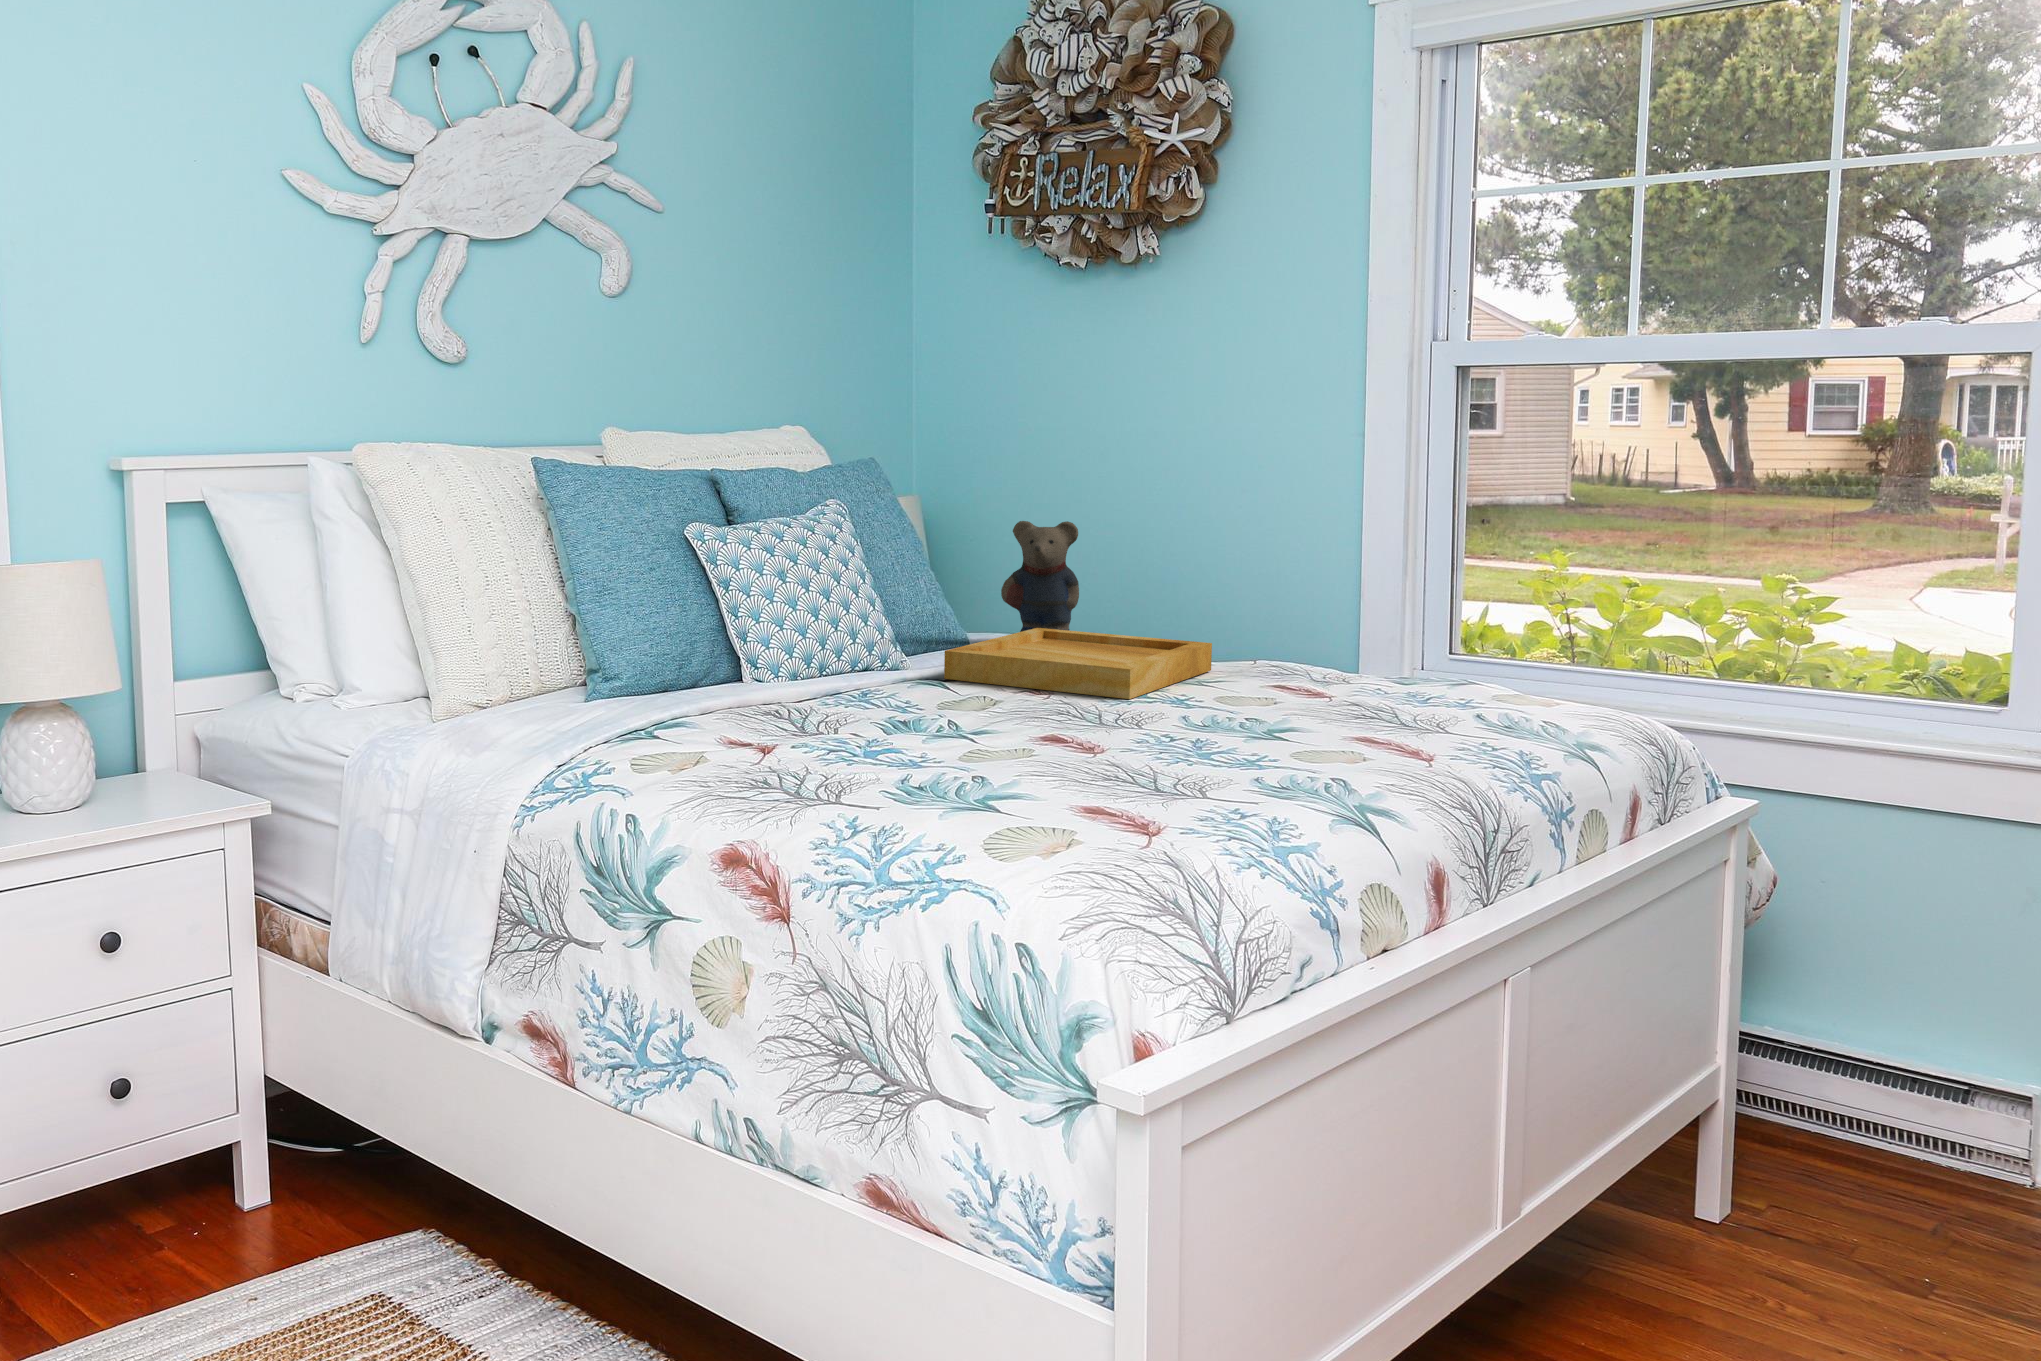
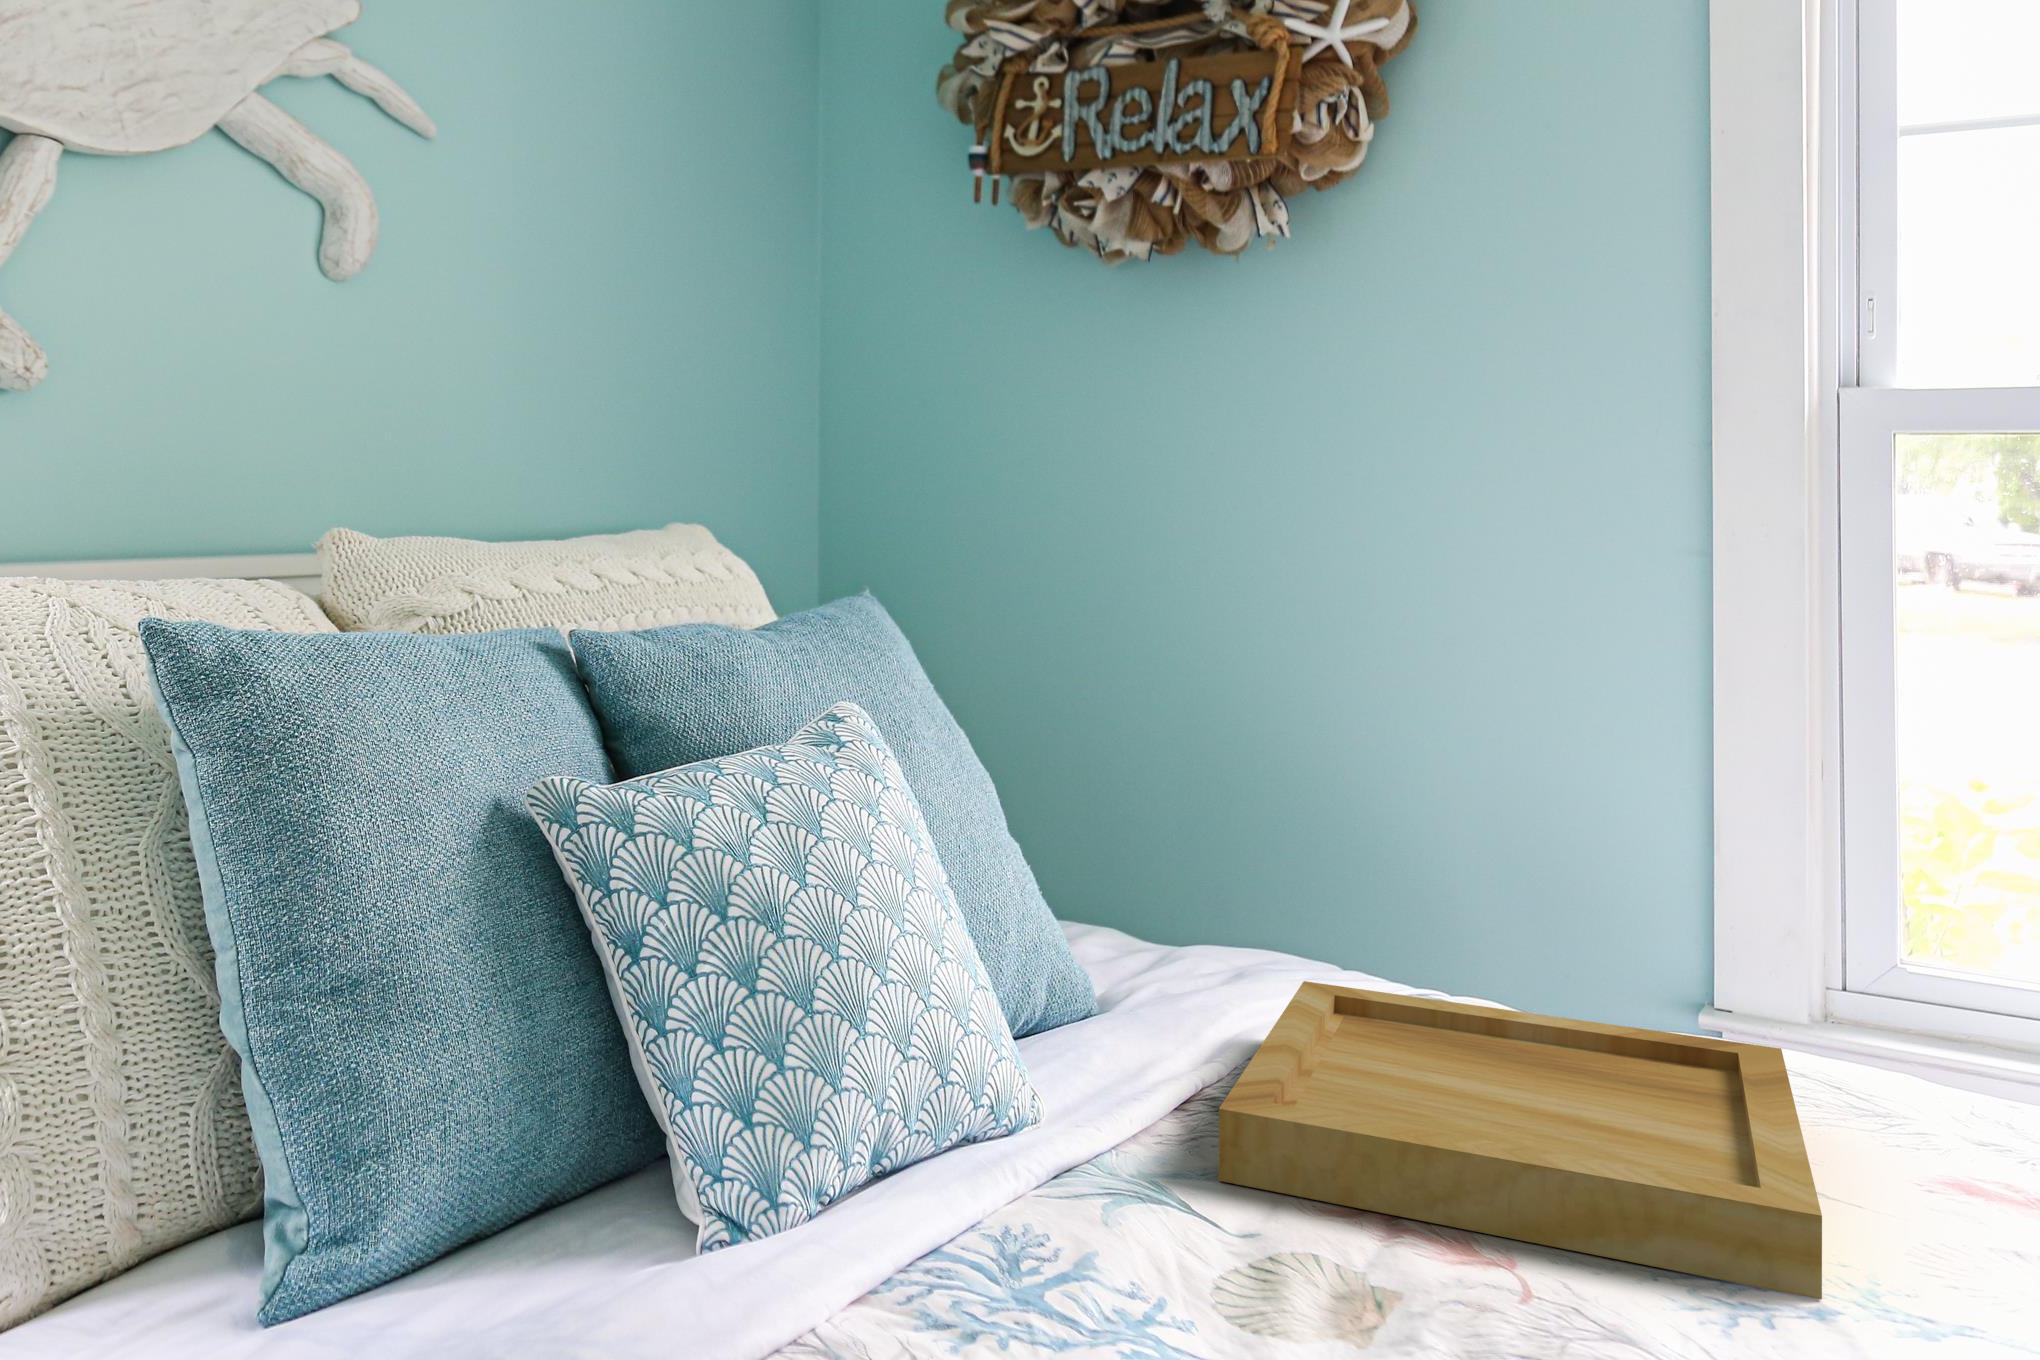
teddy bear: present [1001,521,1079,632] -> none [1176,731,1348,1011]

